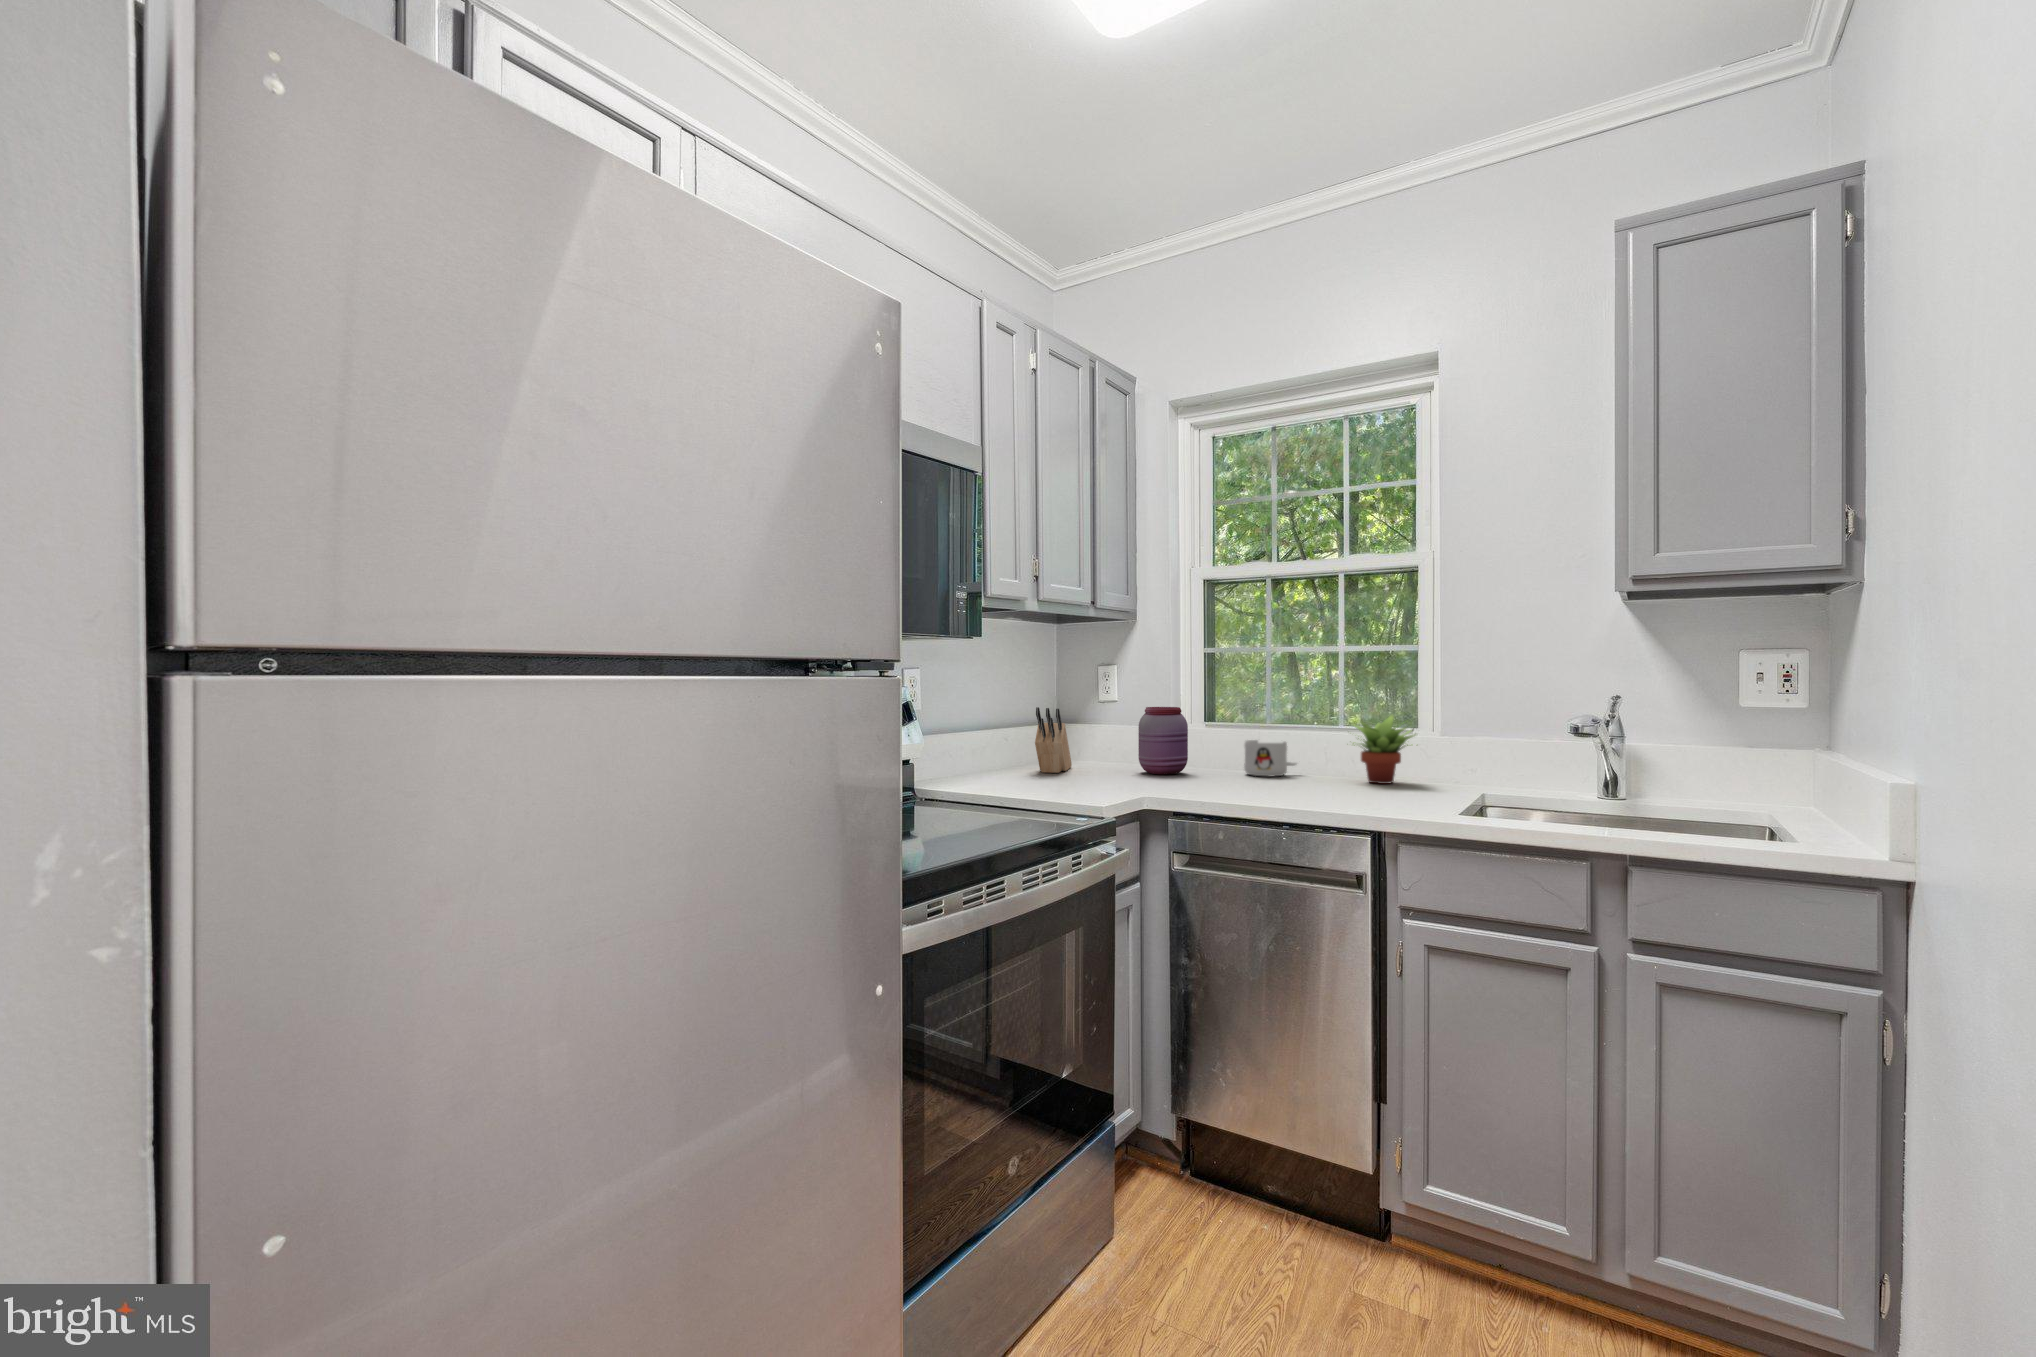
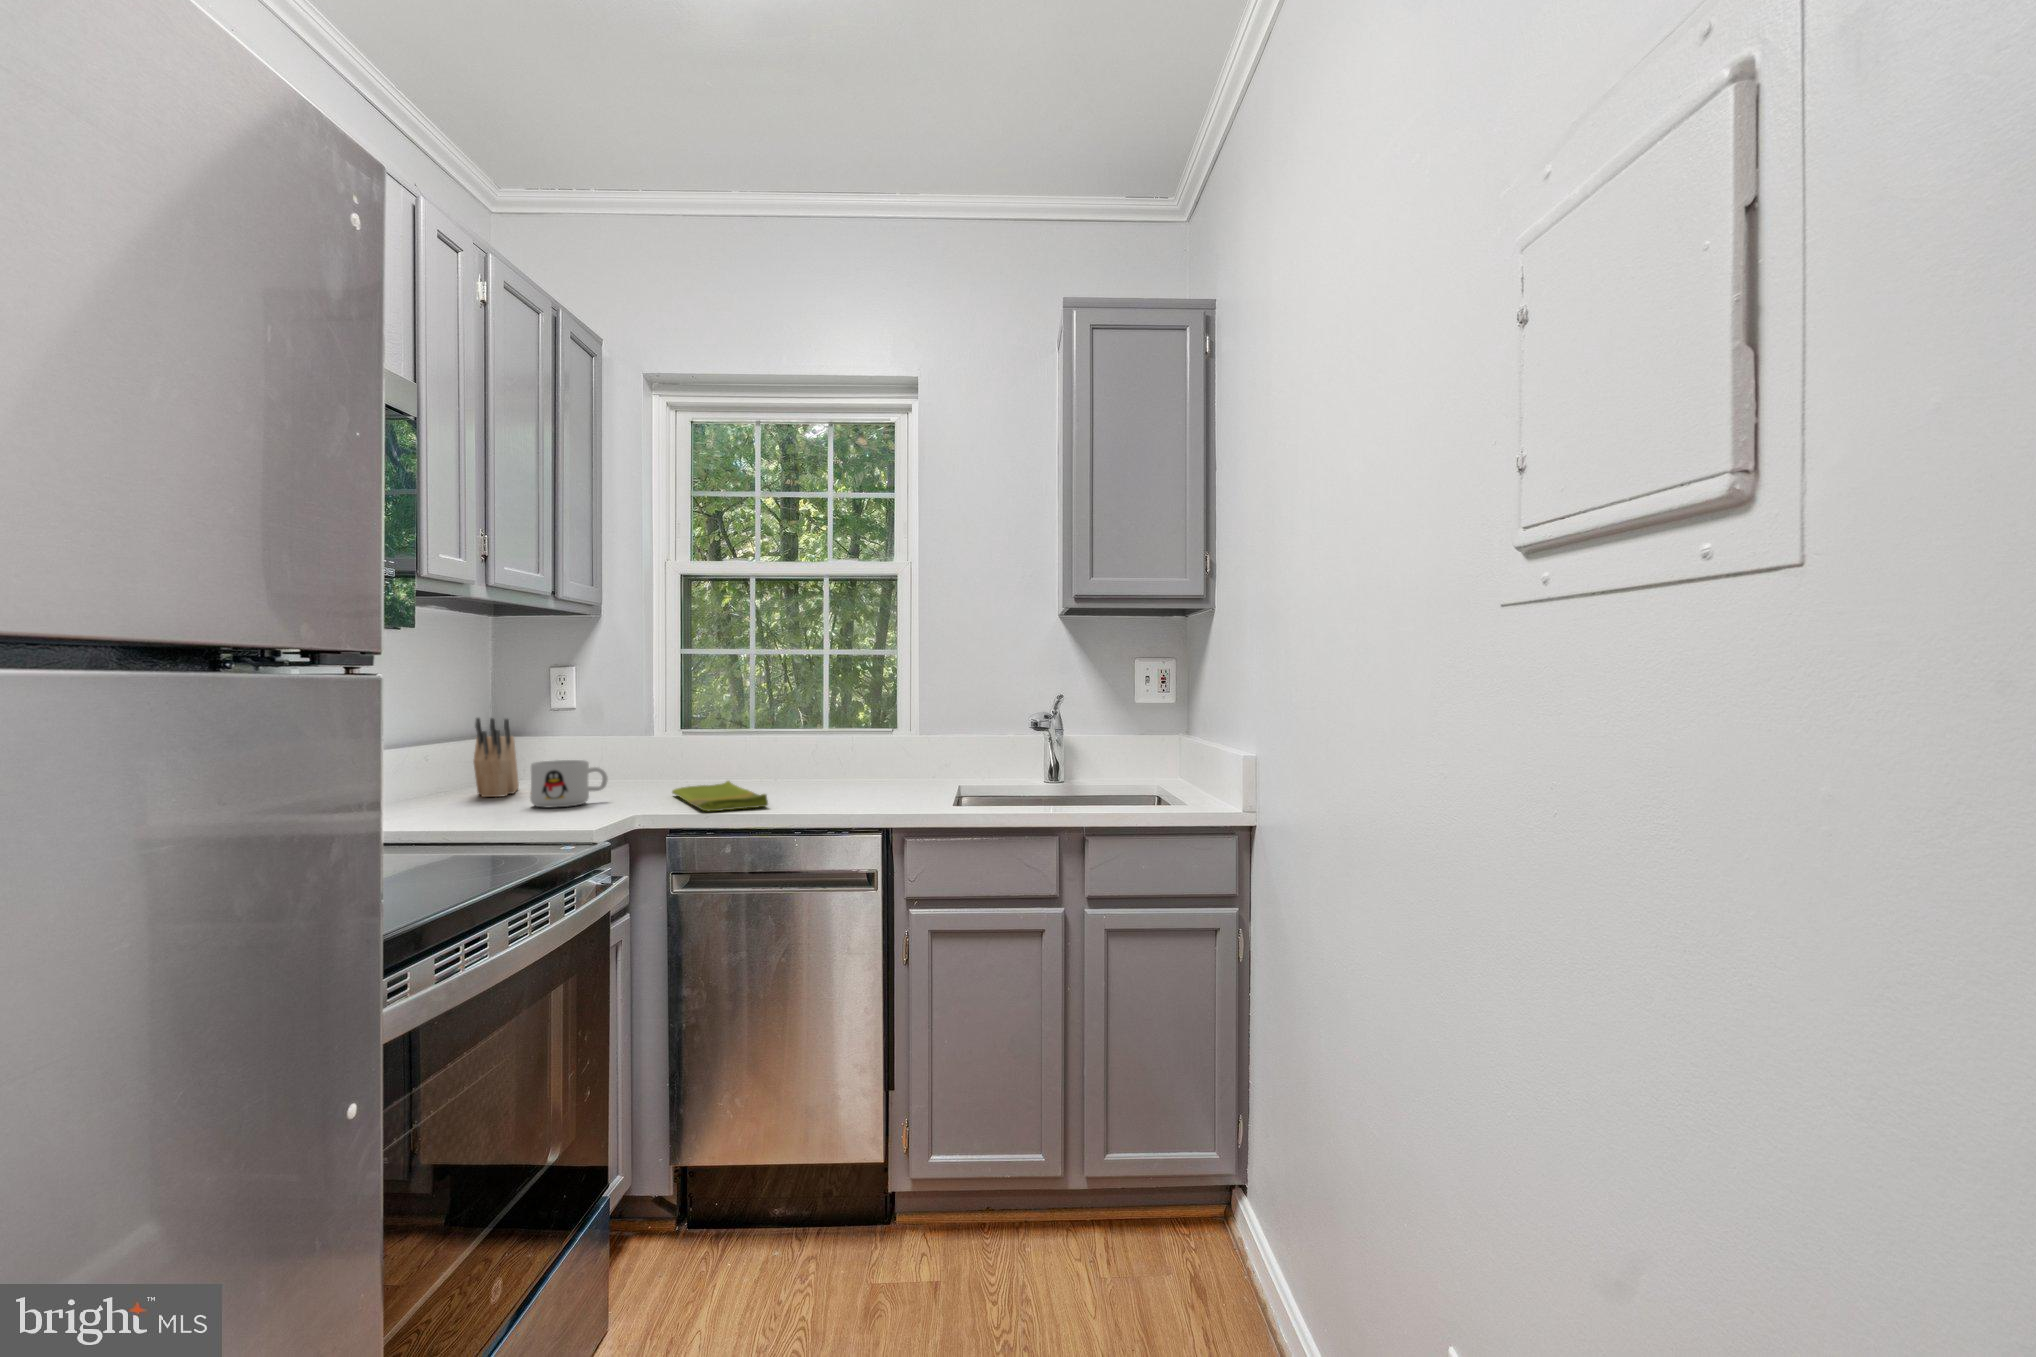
jar: present [1138,707,1188,774] -> none [609,714,668,789]
succulent plant: present [1352,715,1415,784] -> none [836,715,902,783]
mug: present [1244,740,1296,776] -> present [530,760,608,807]
dish towel: none [1185,771,1263,799] -> present [672,781,768,811]

